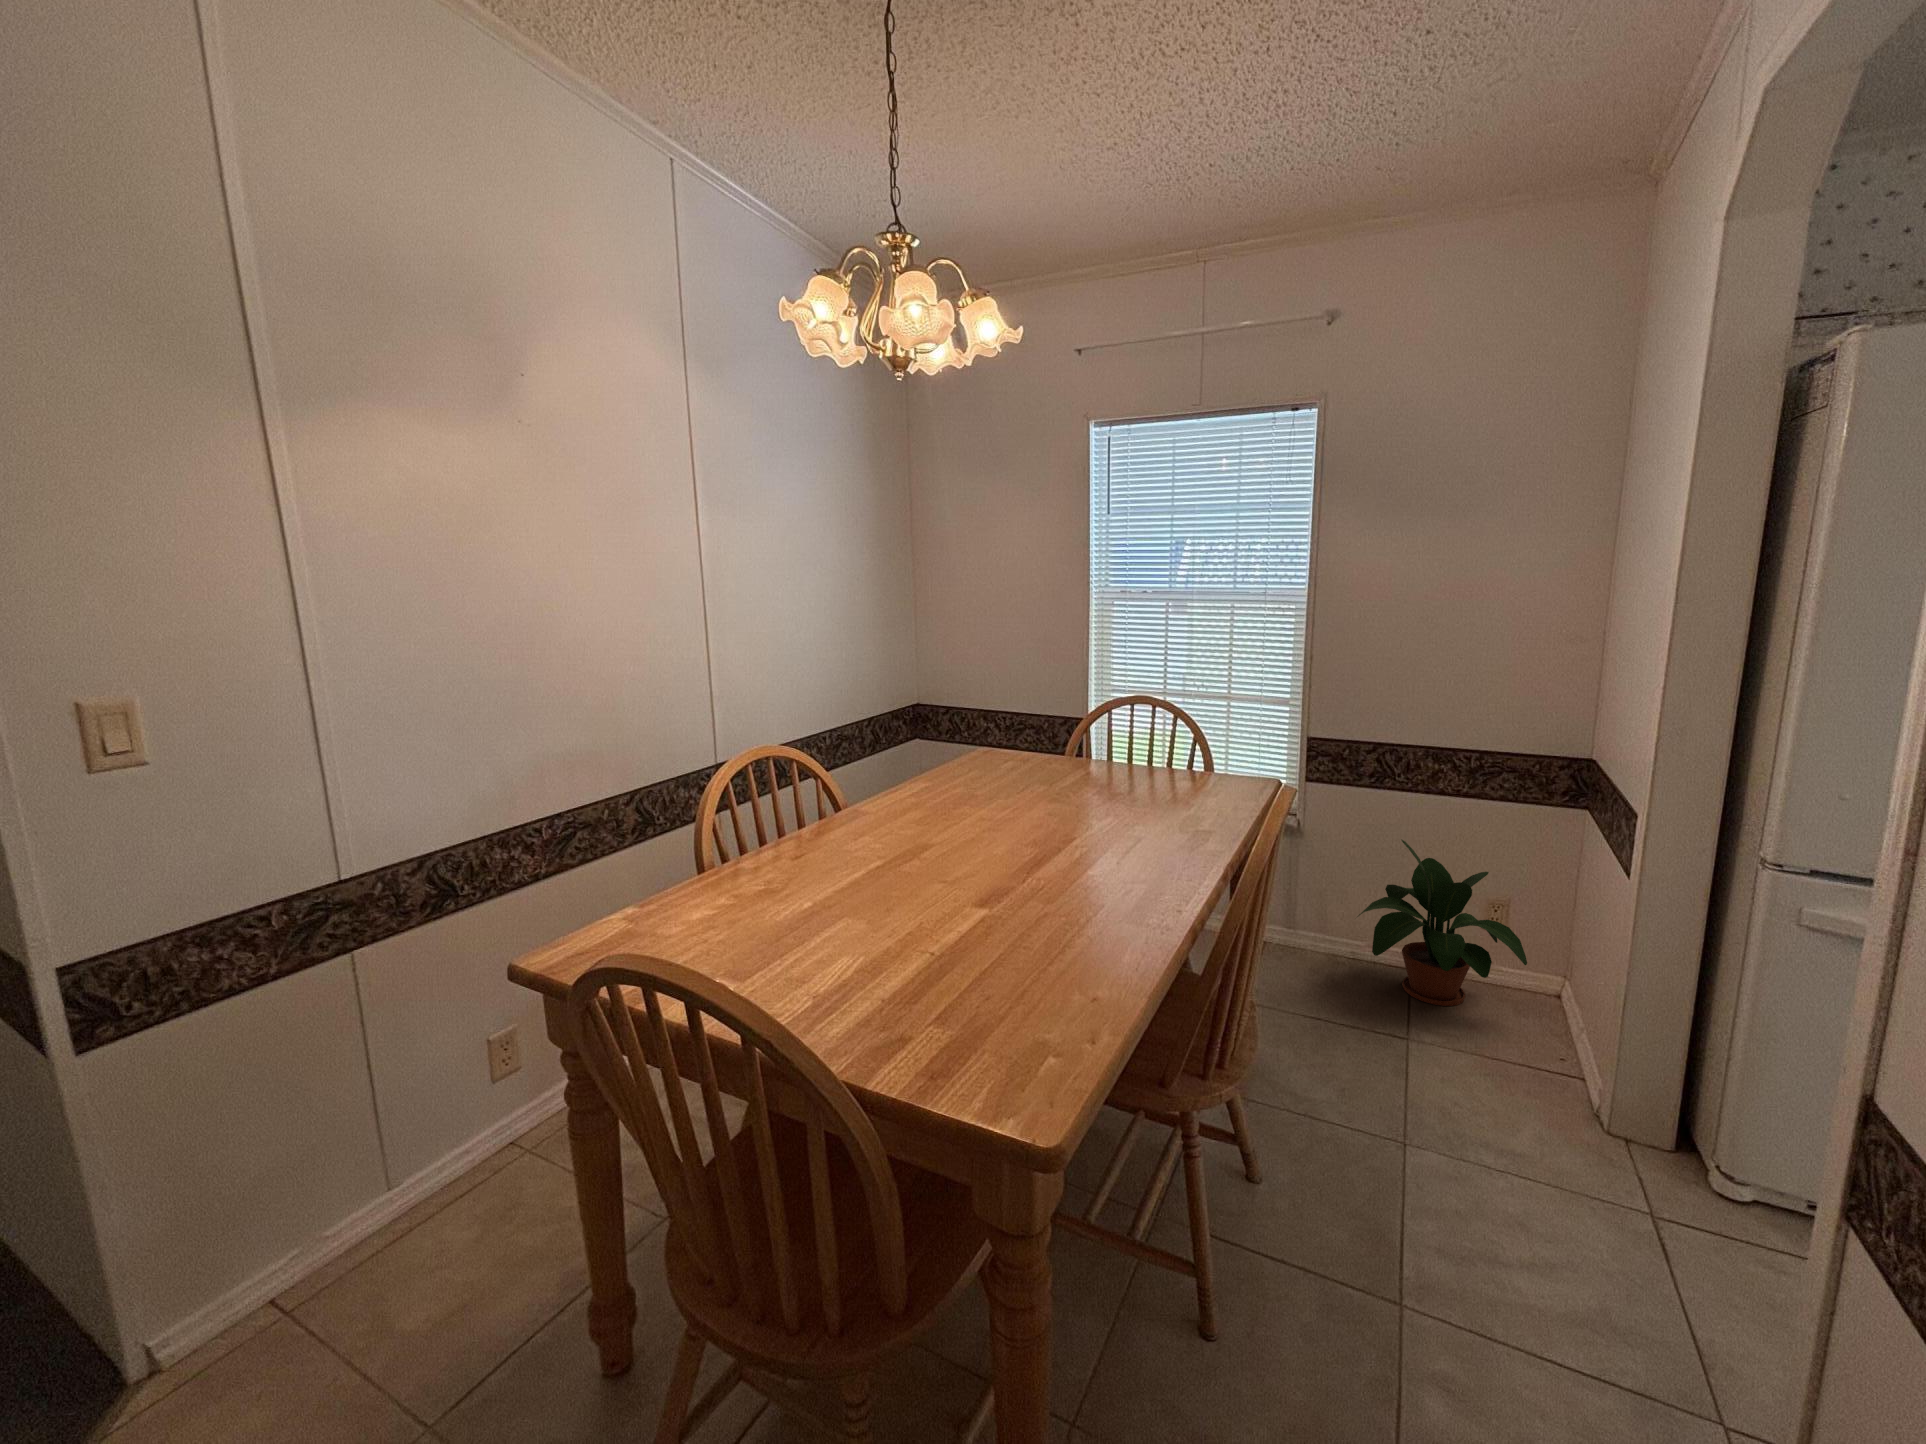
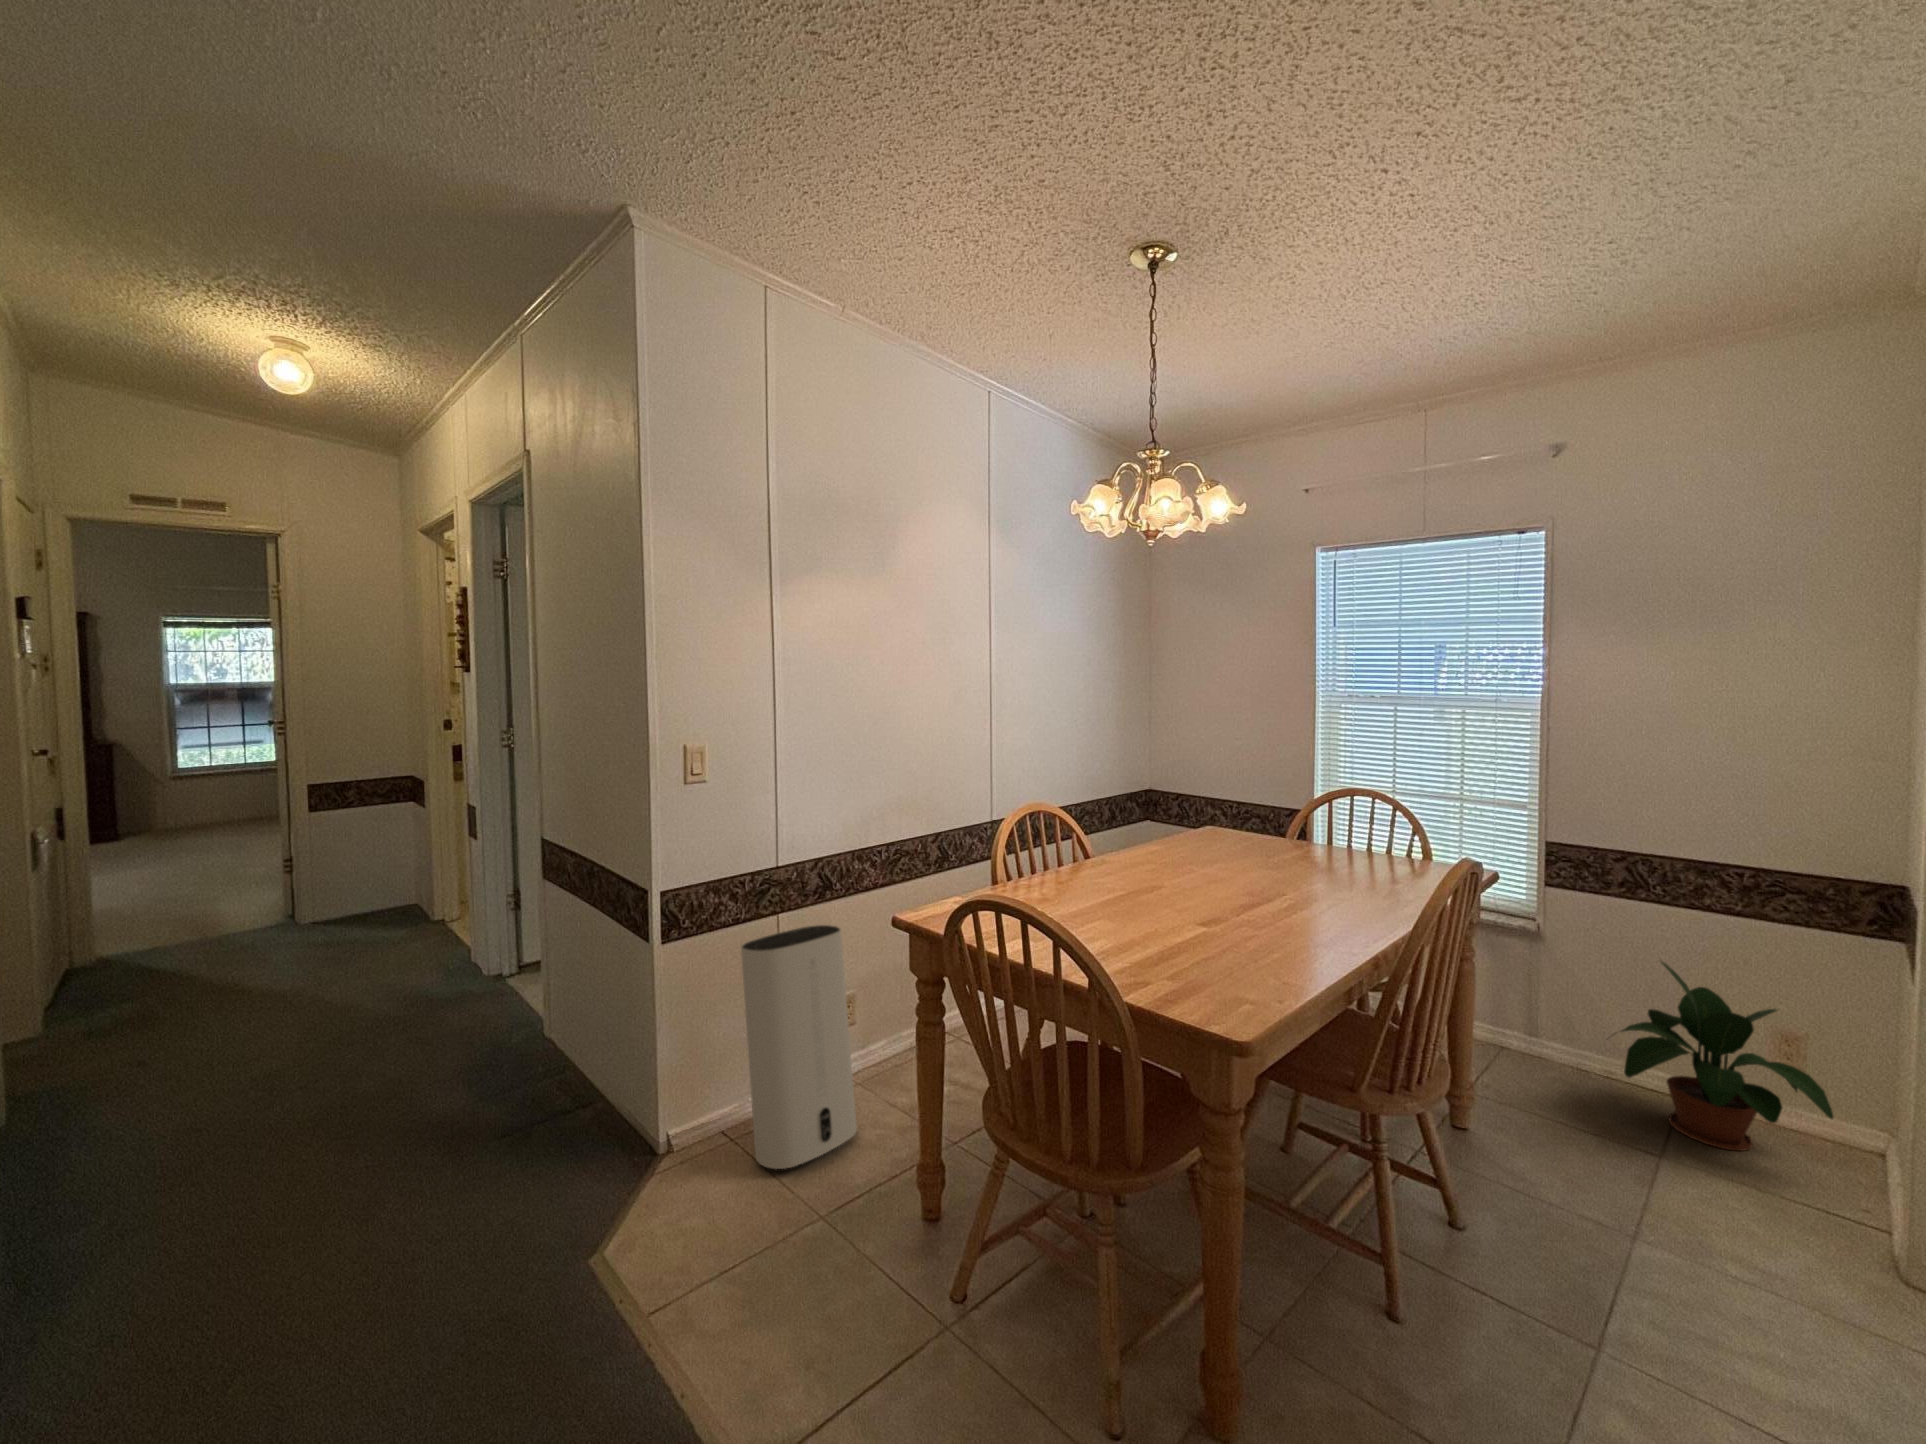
air purifier: none [260,955,516,1352] -> present [741,925,857,1169]

